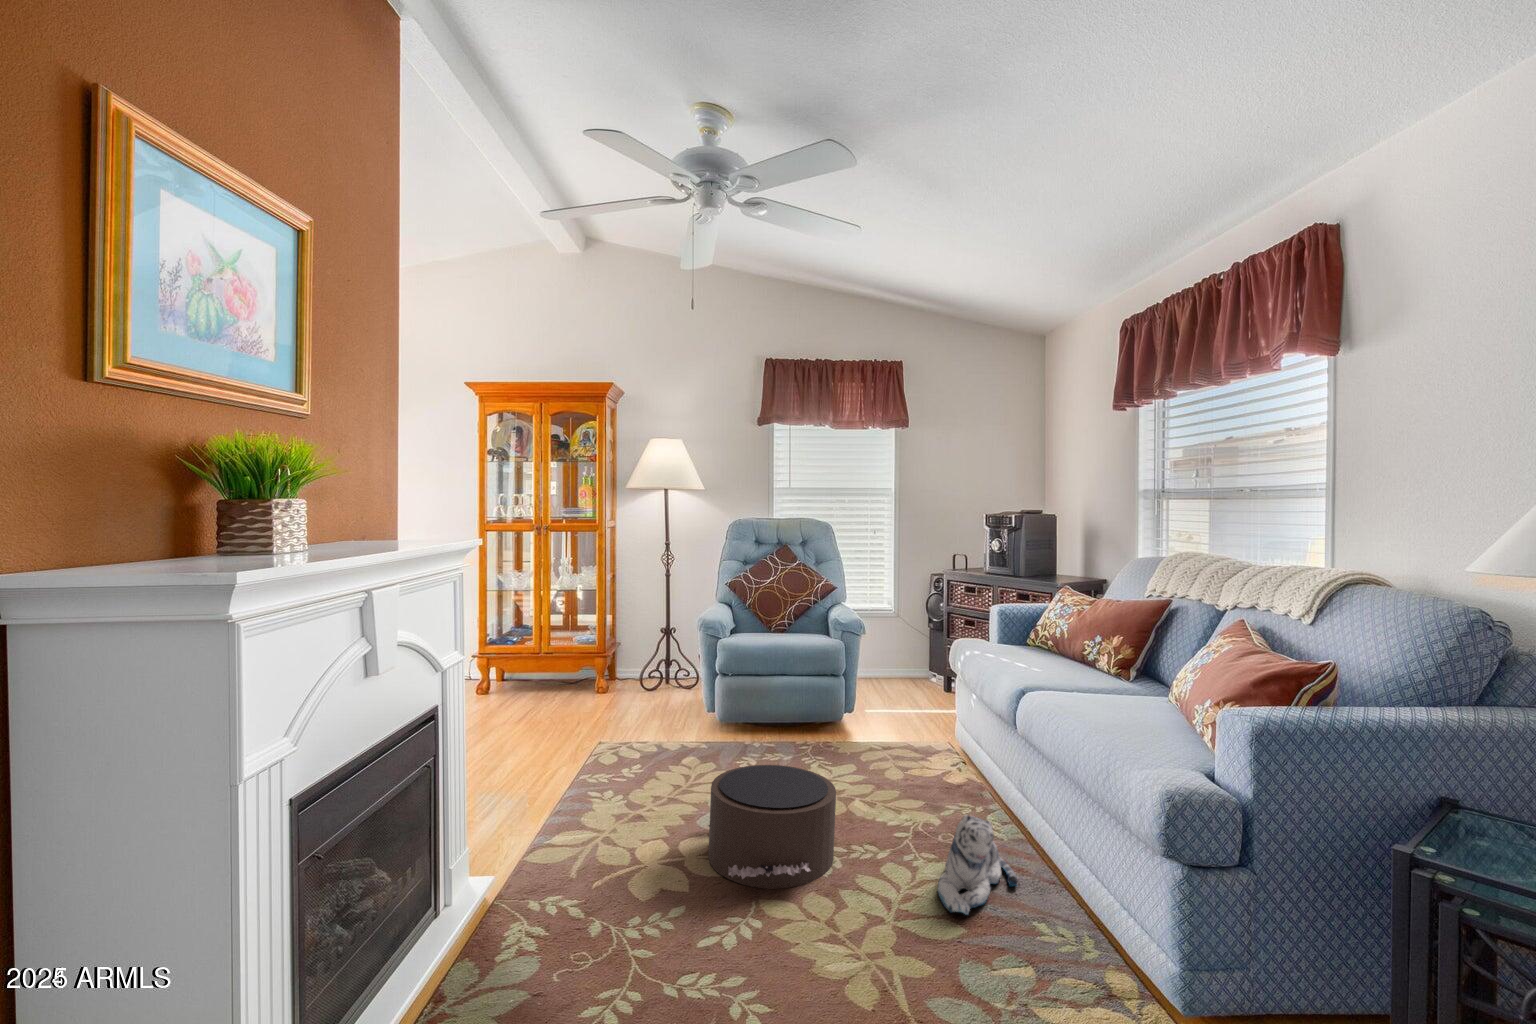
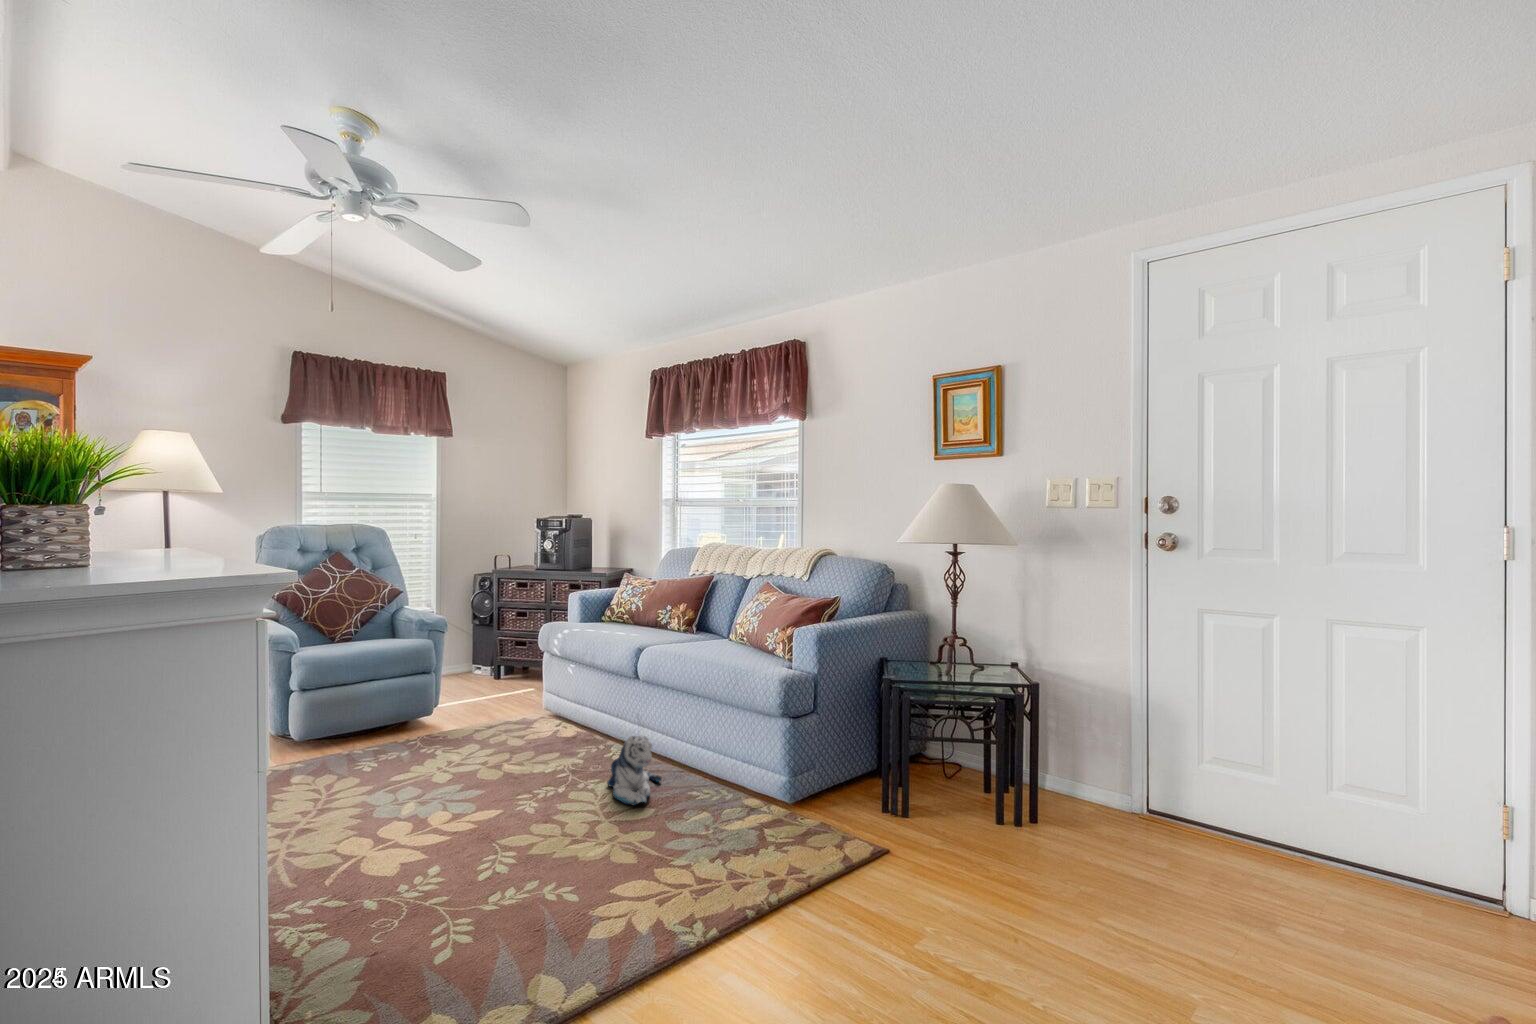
pouf: present [708,765,836,889] -> none [382,740,524,842]

